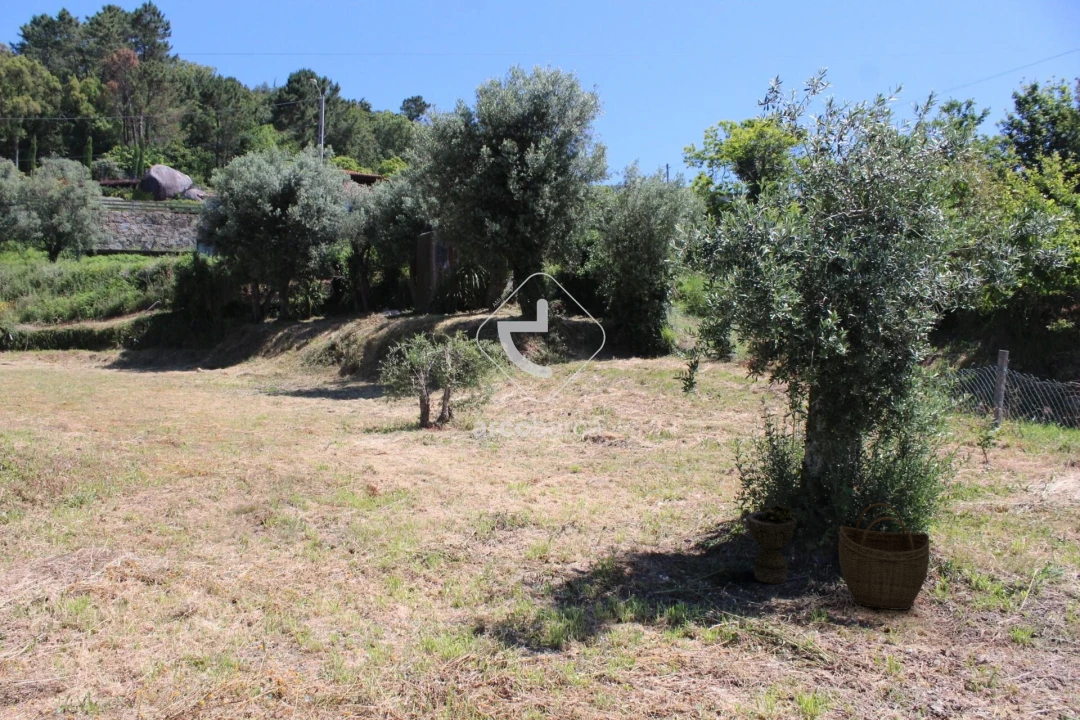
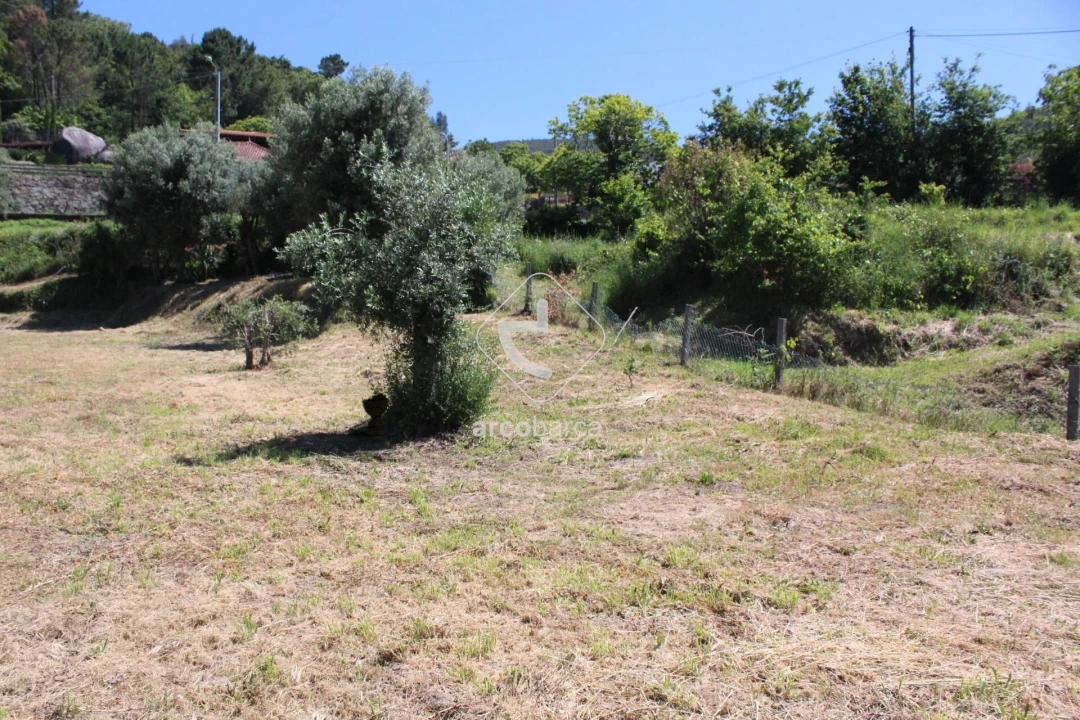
woven basket: present [839,503,929,610] -> none [398,389,443,443]

